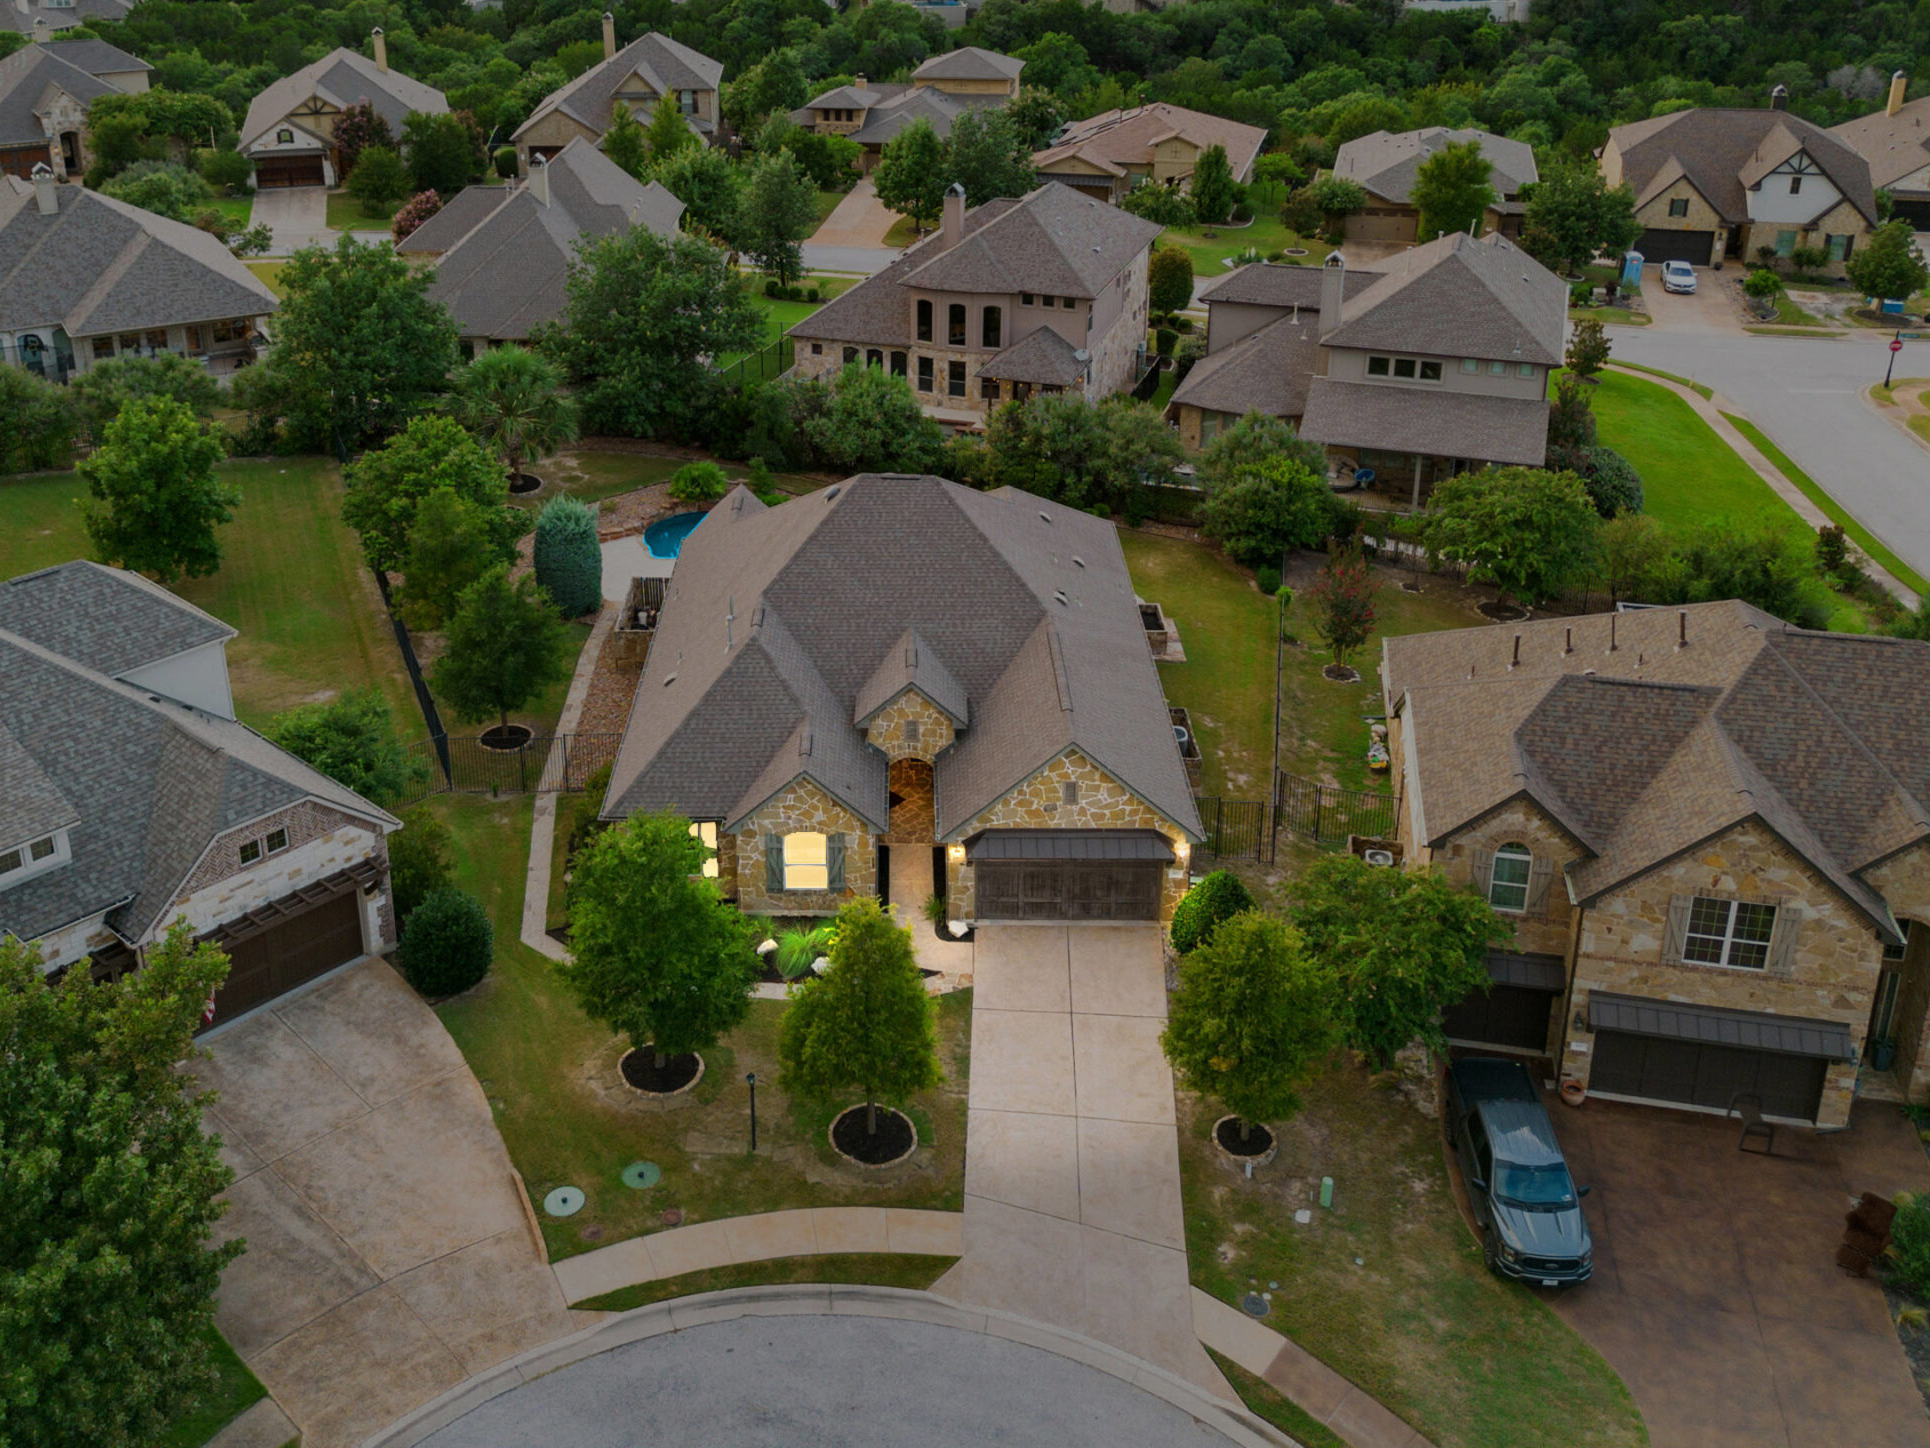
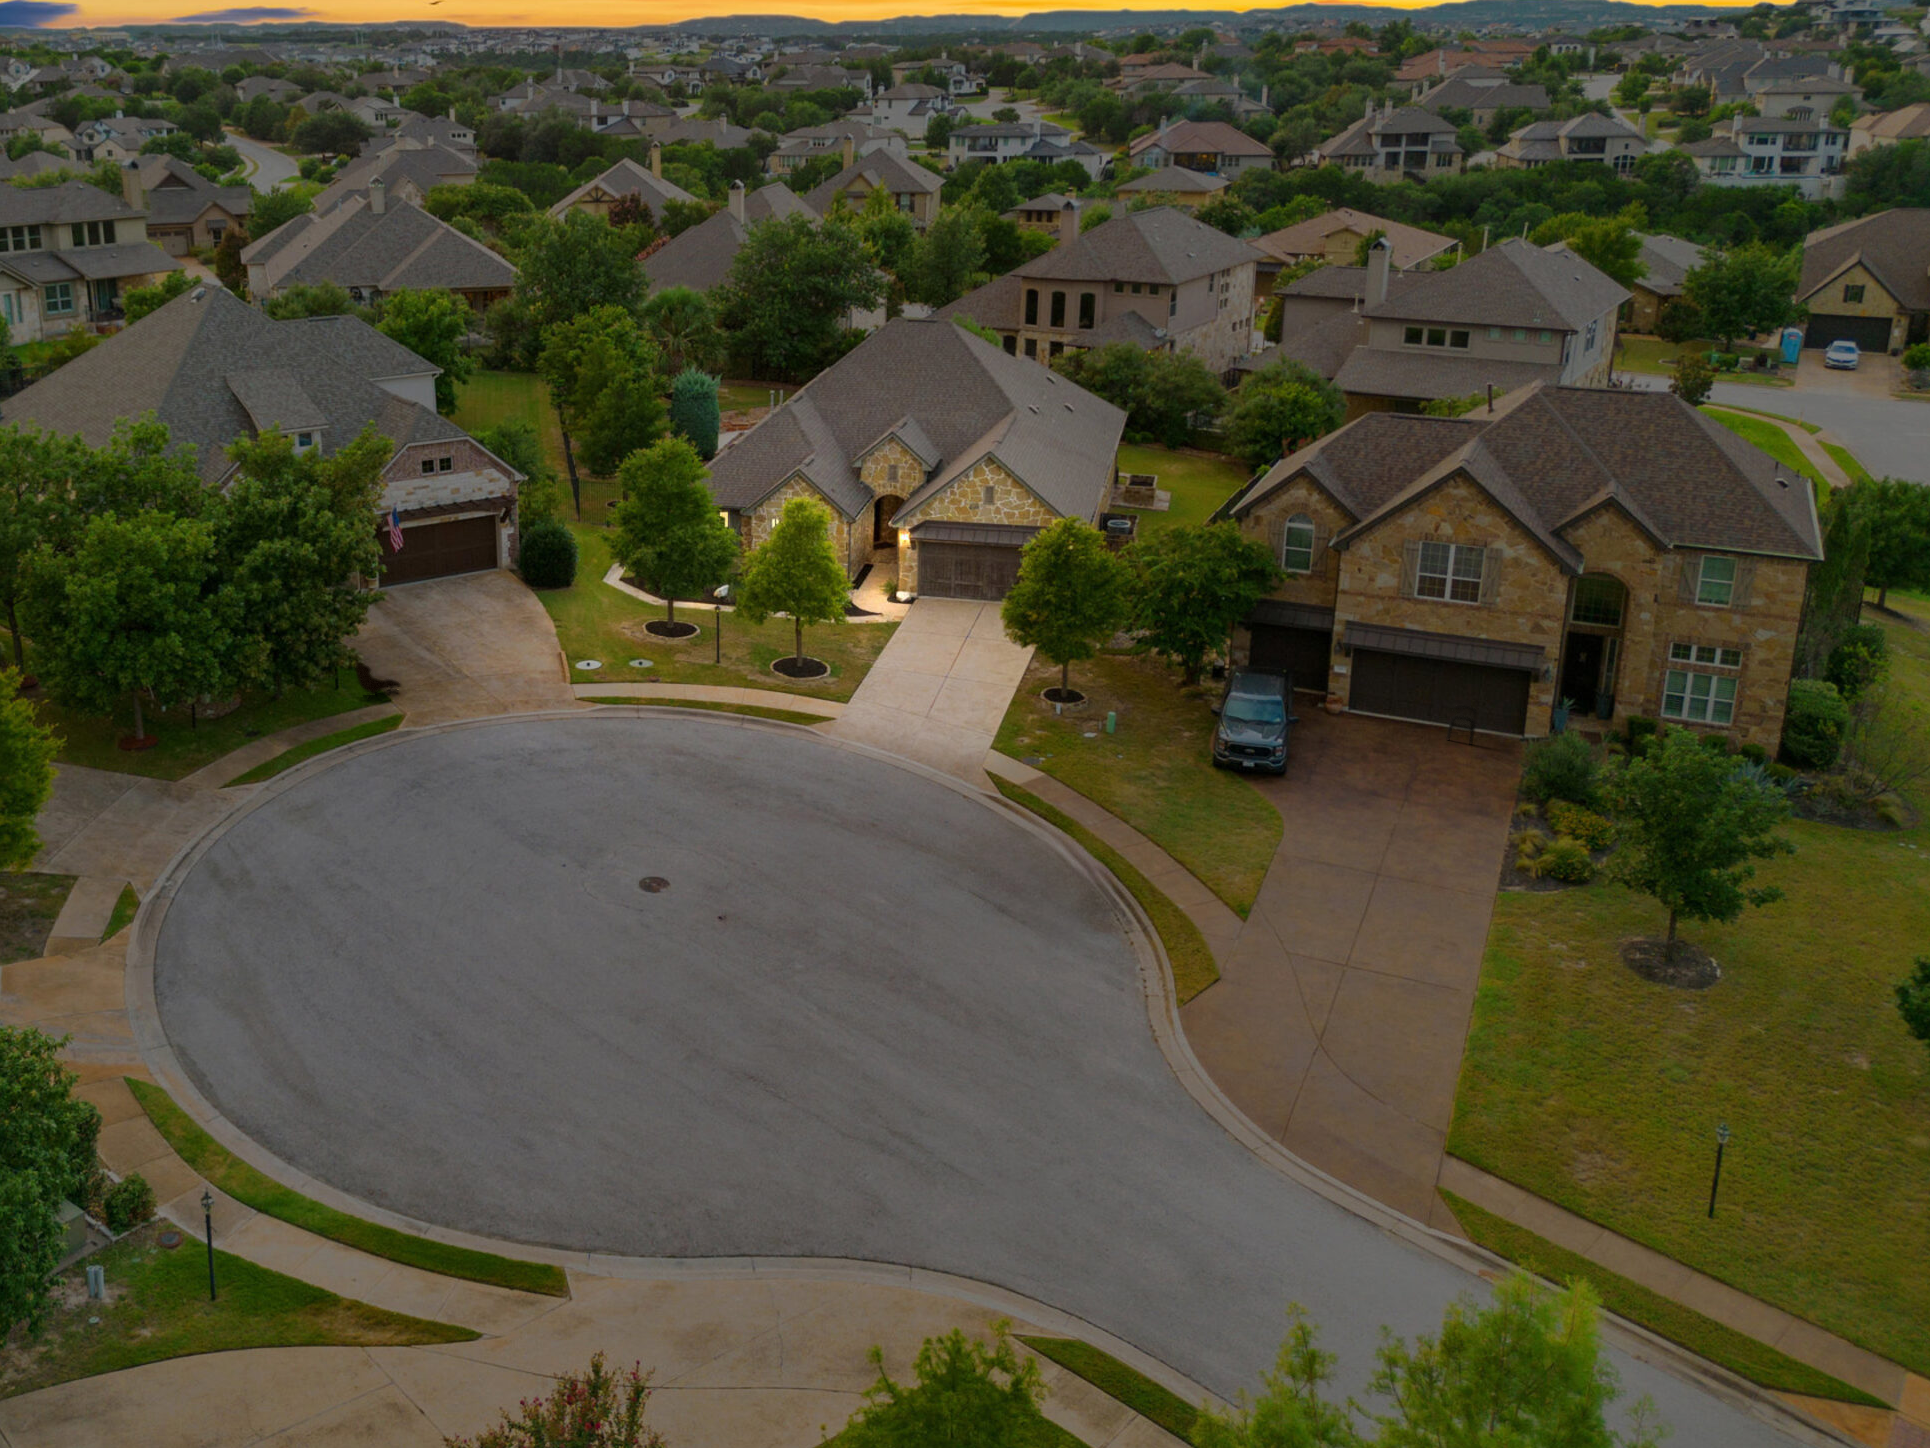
lounge chair: present [1836,1192,1899,1274] -> present [356,661,401,695]

